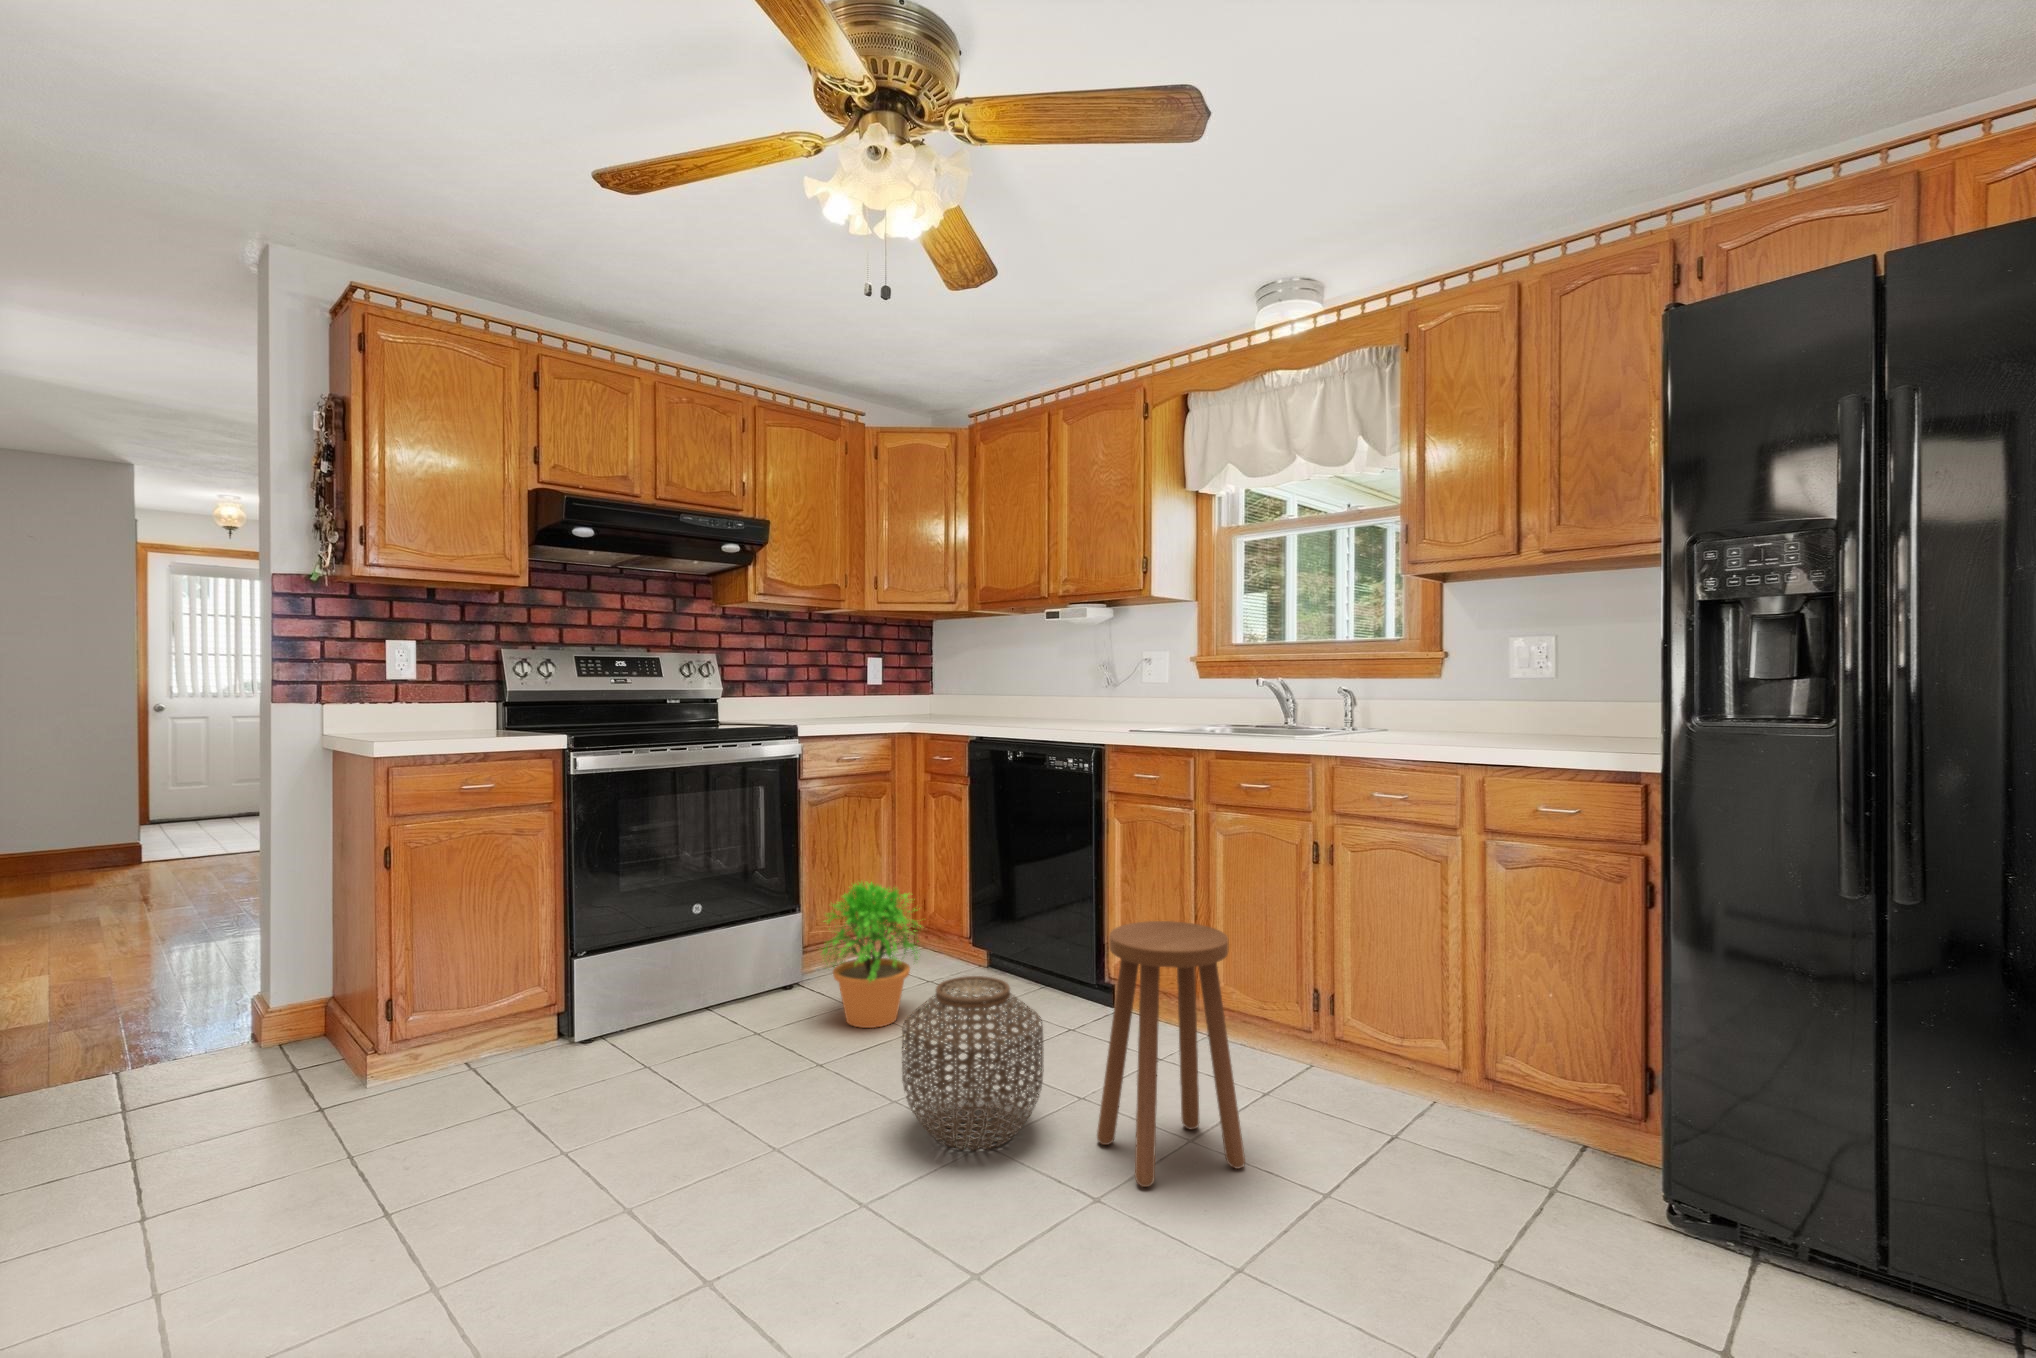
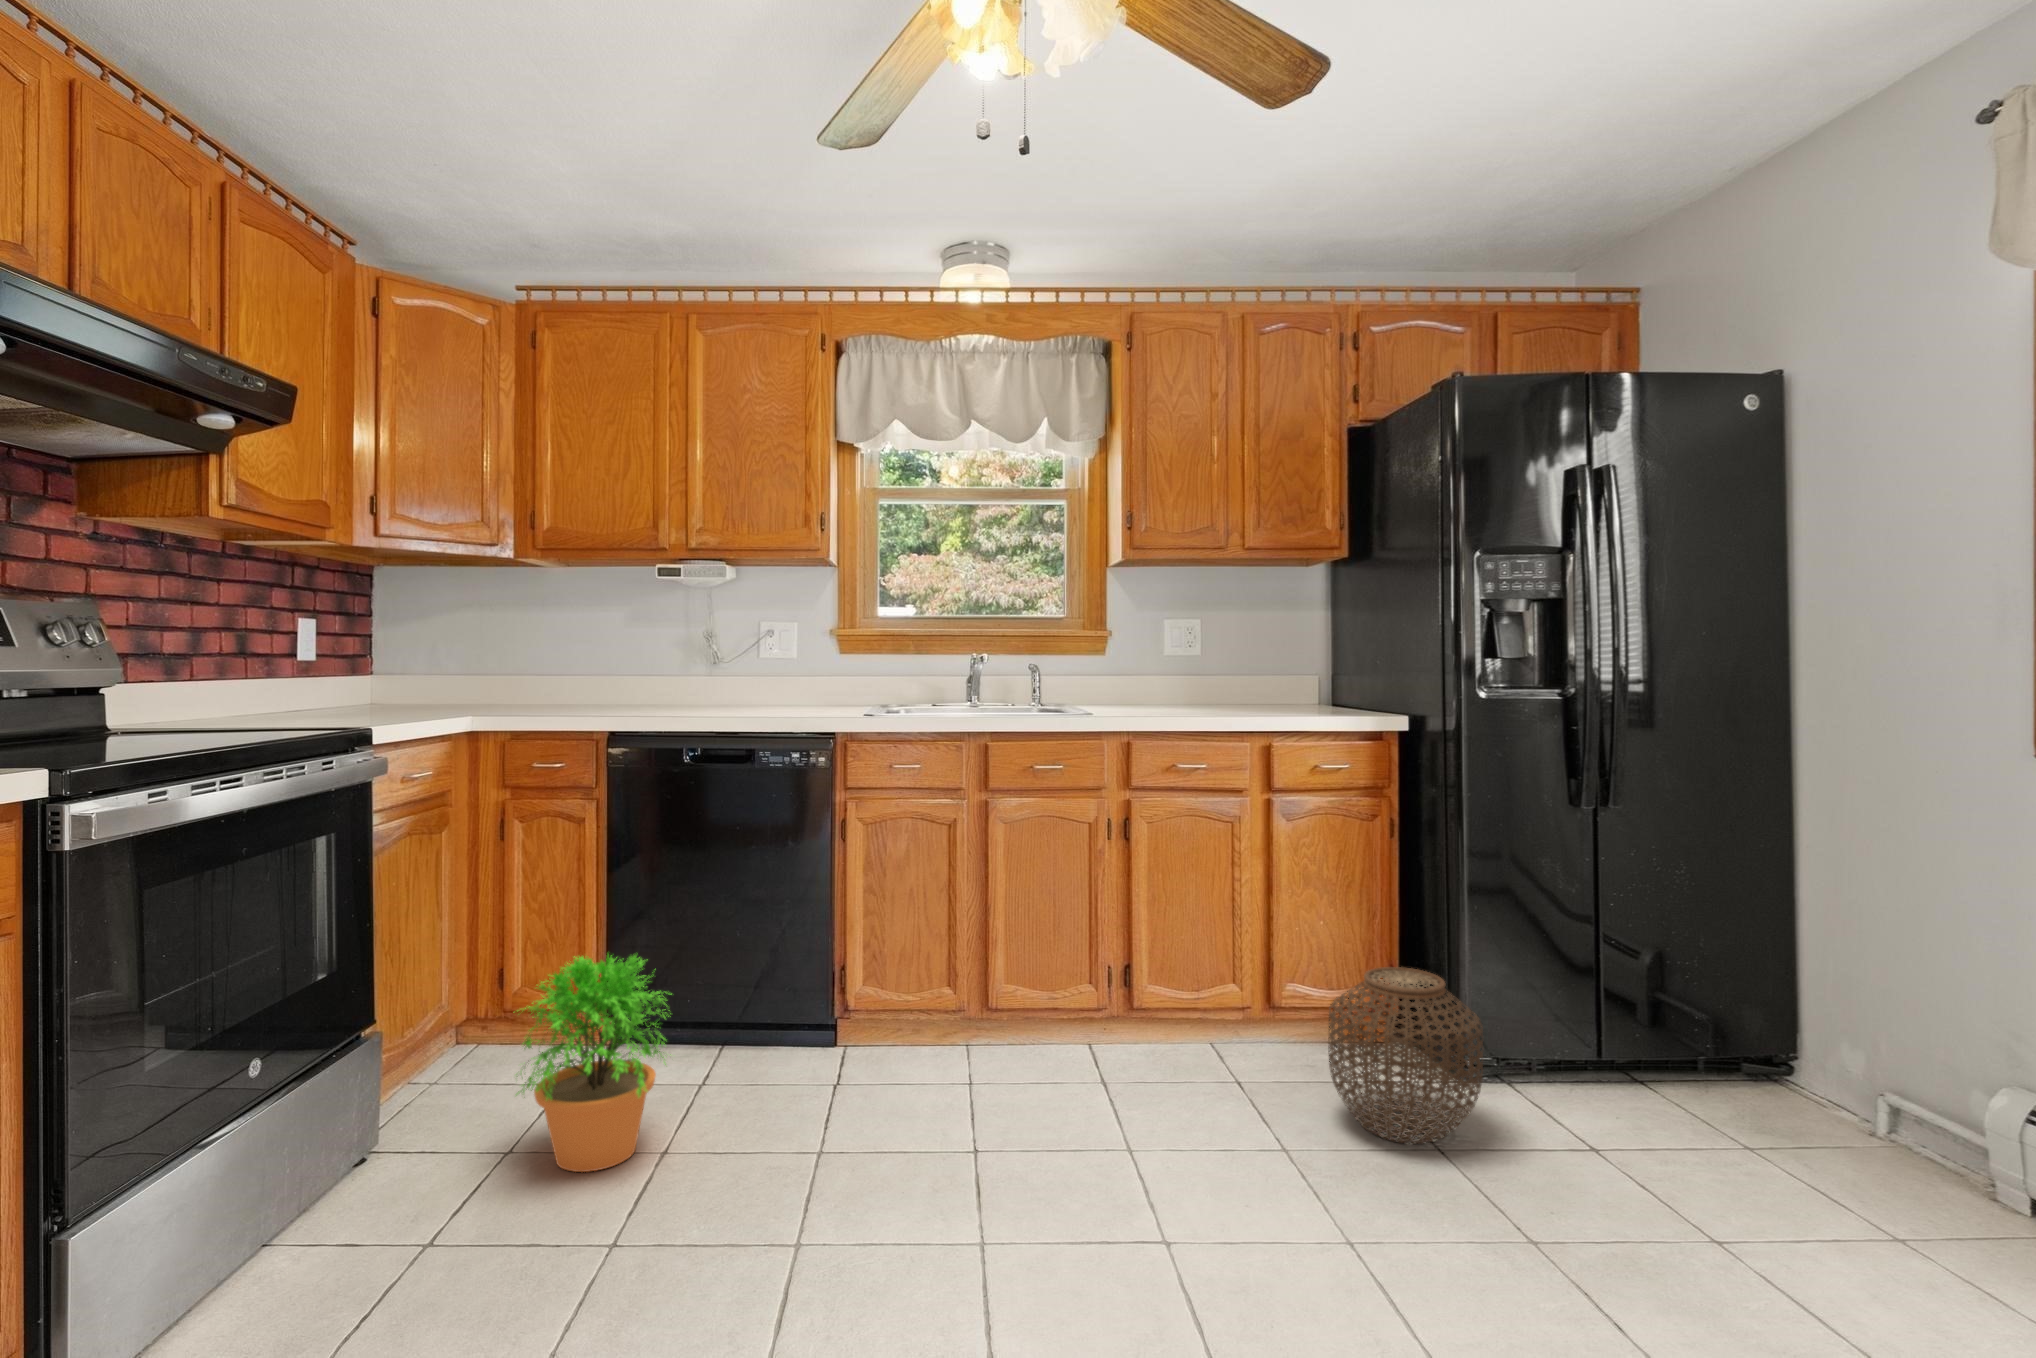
stool: present [1097,921,1245,1187] -> none [1079,916,1216,1197]
woven basket: present [902,976,1043,1150] -> present [1328,967,1483,1144]

